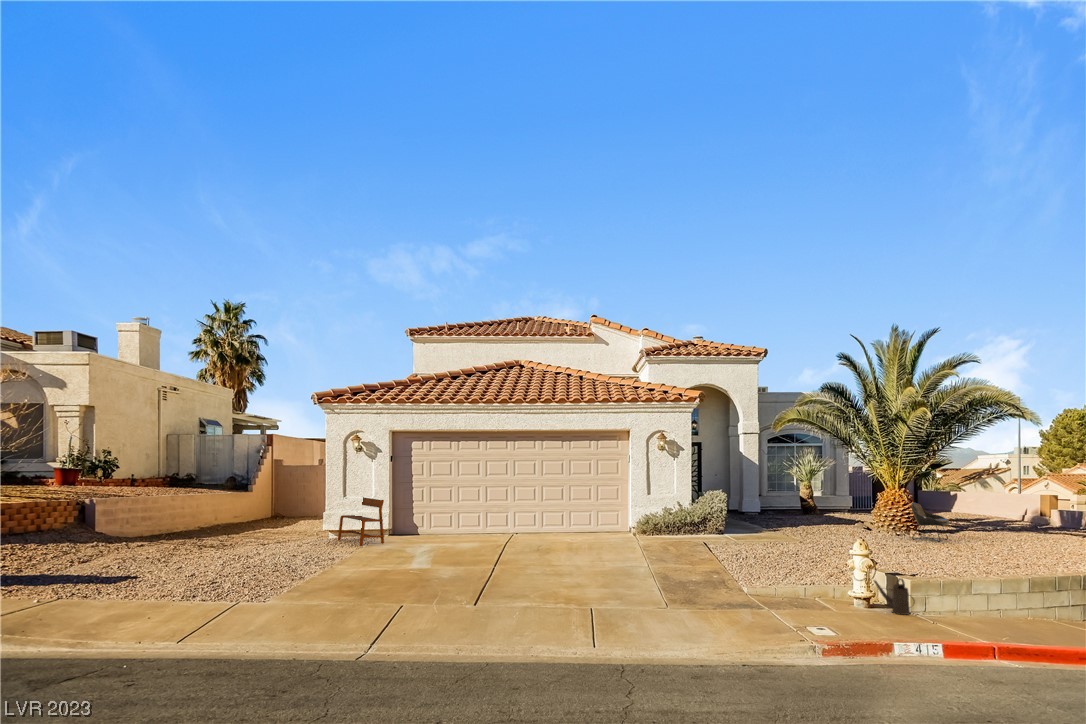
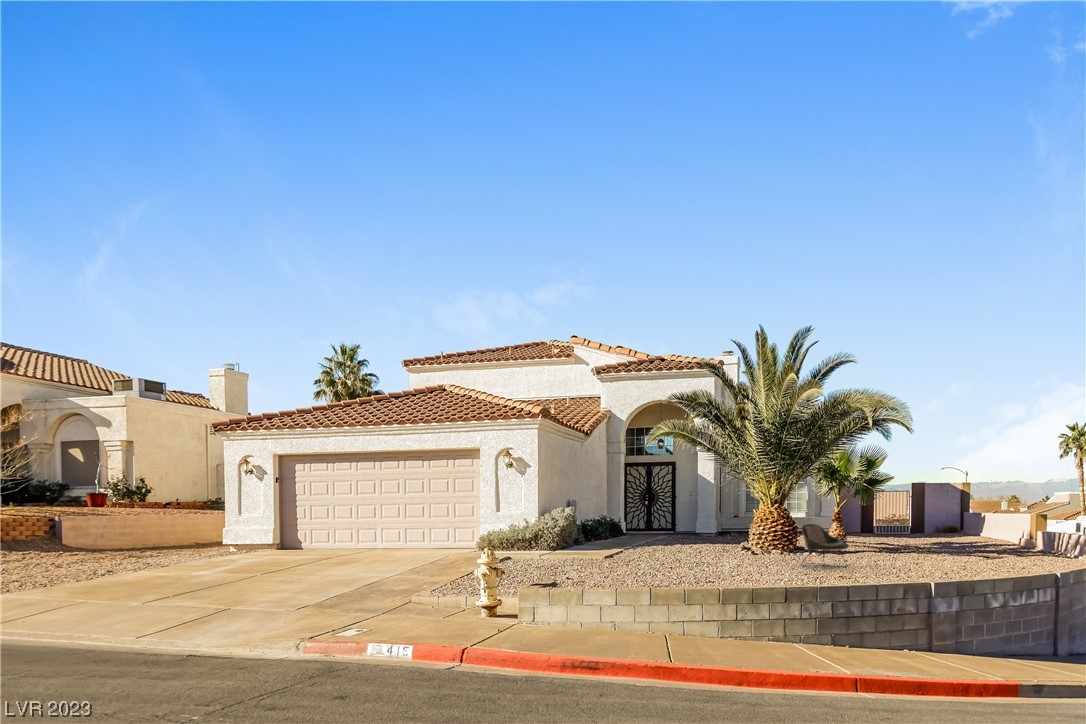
bench: present [338,497,384,546] -> none [227,515,256,558]
watering can: present [874,578,915,615] -> none [486,588,504,626]

